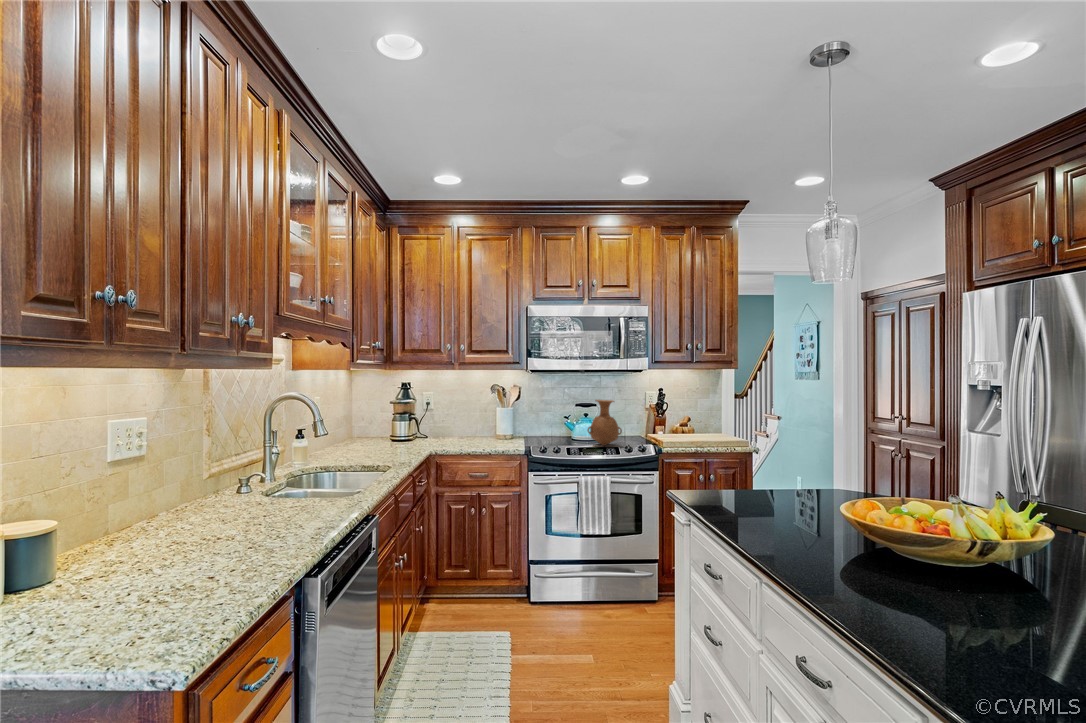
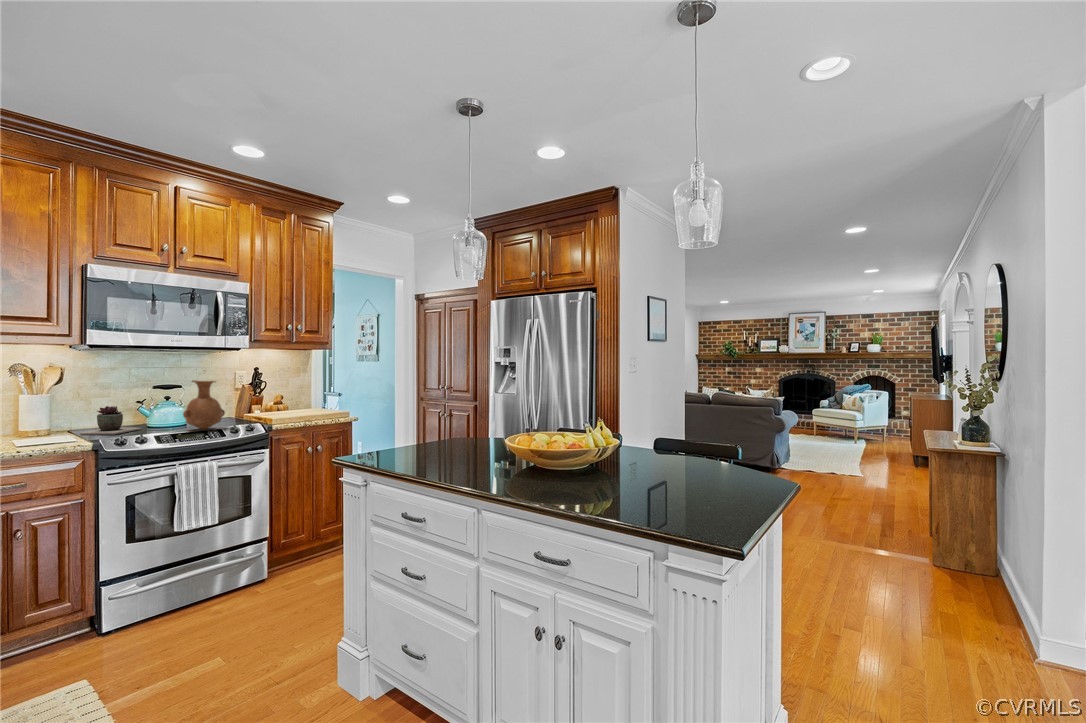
succulent plant: none [525,418,566,442] -> present [80,406,142,435]

